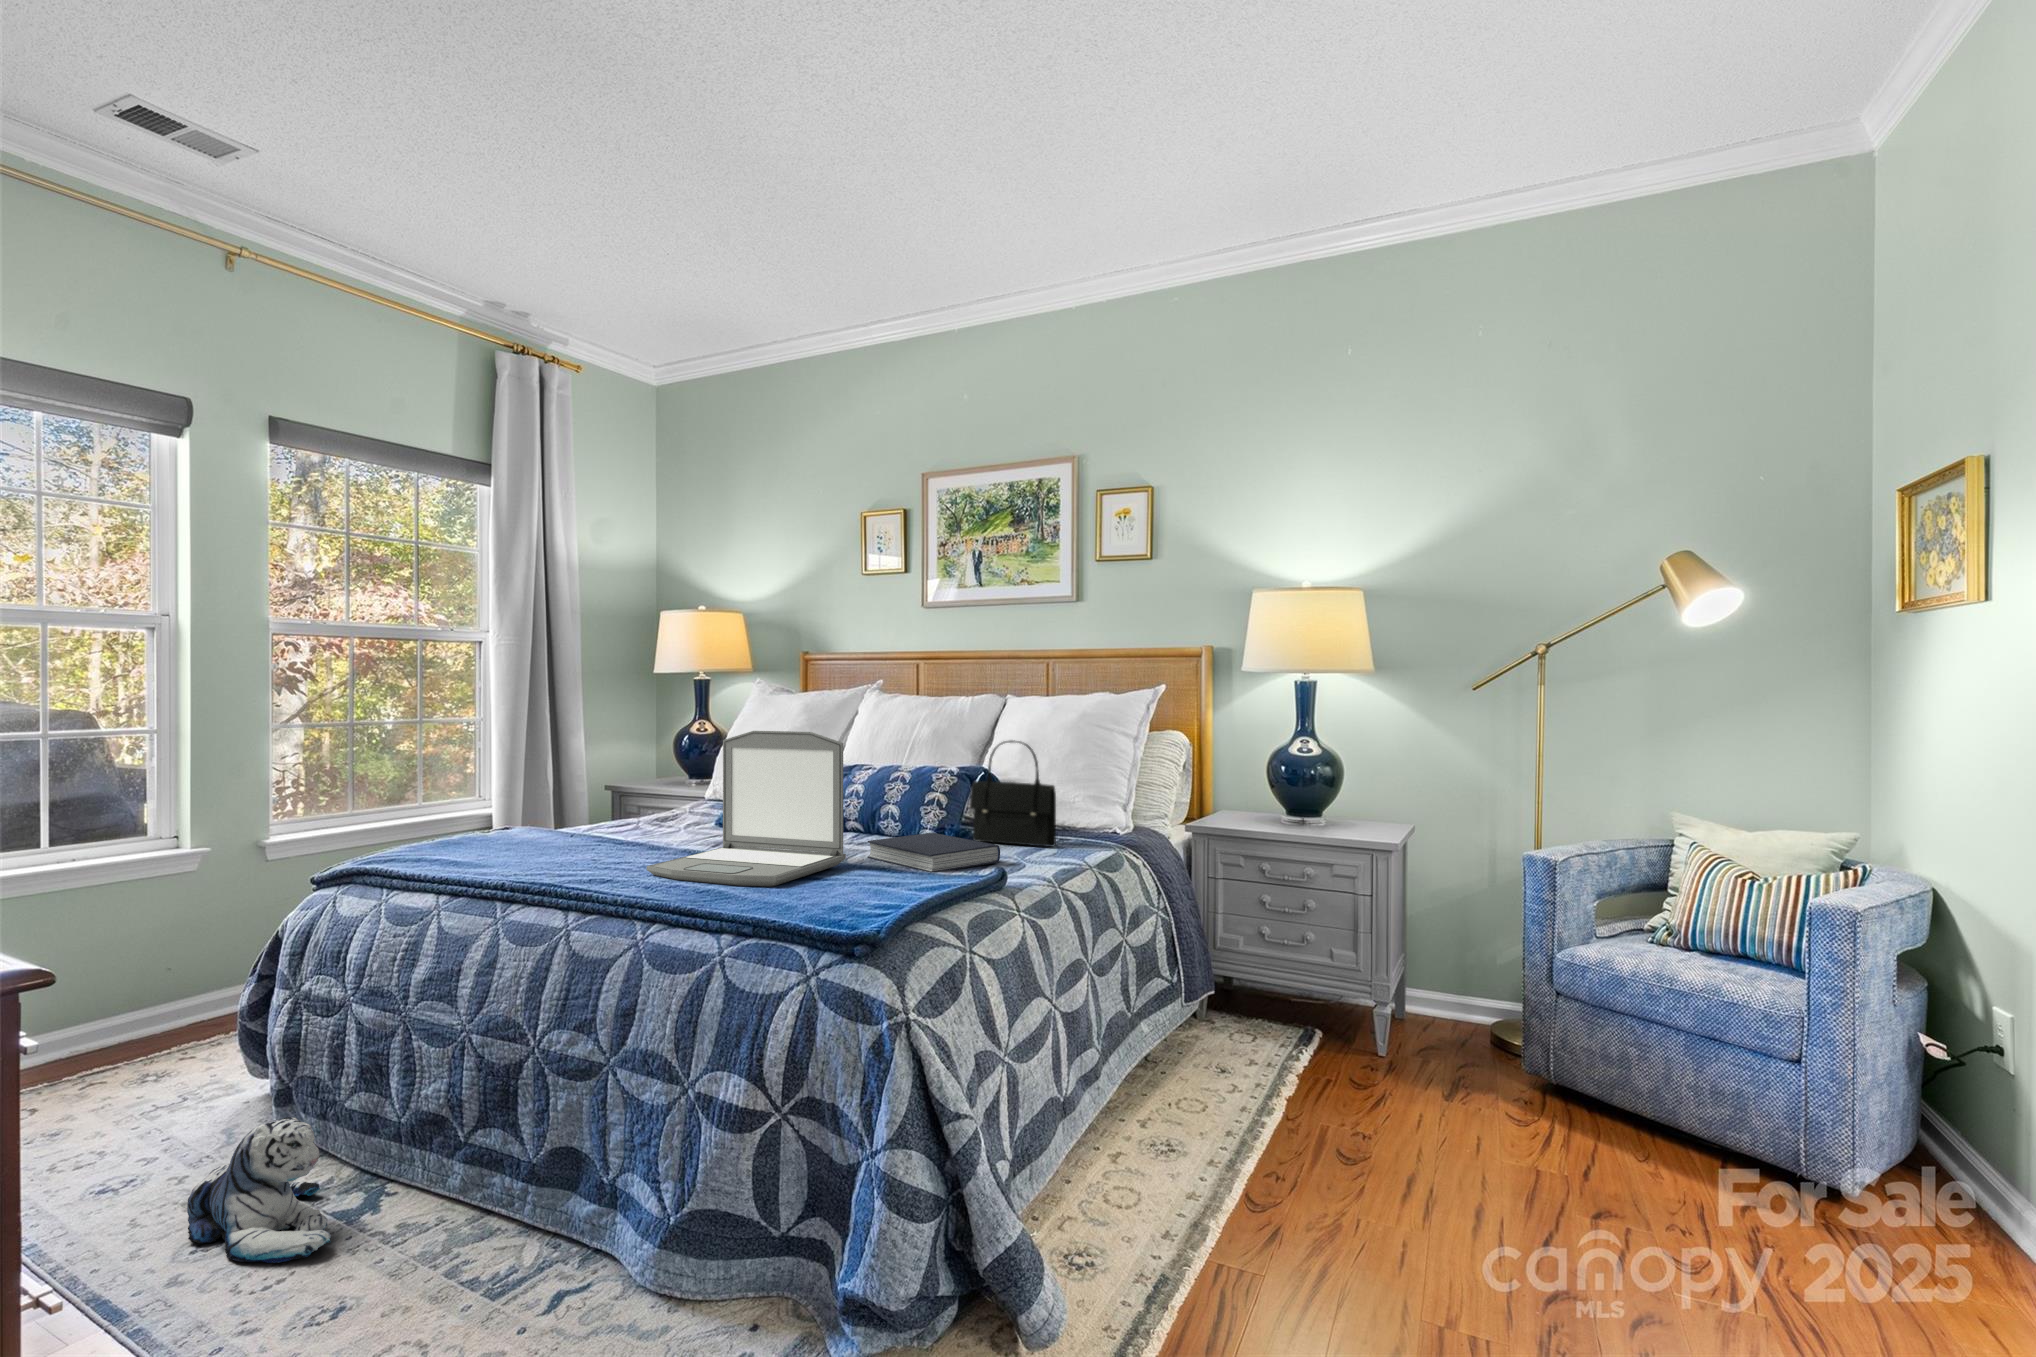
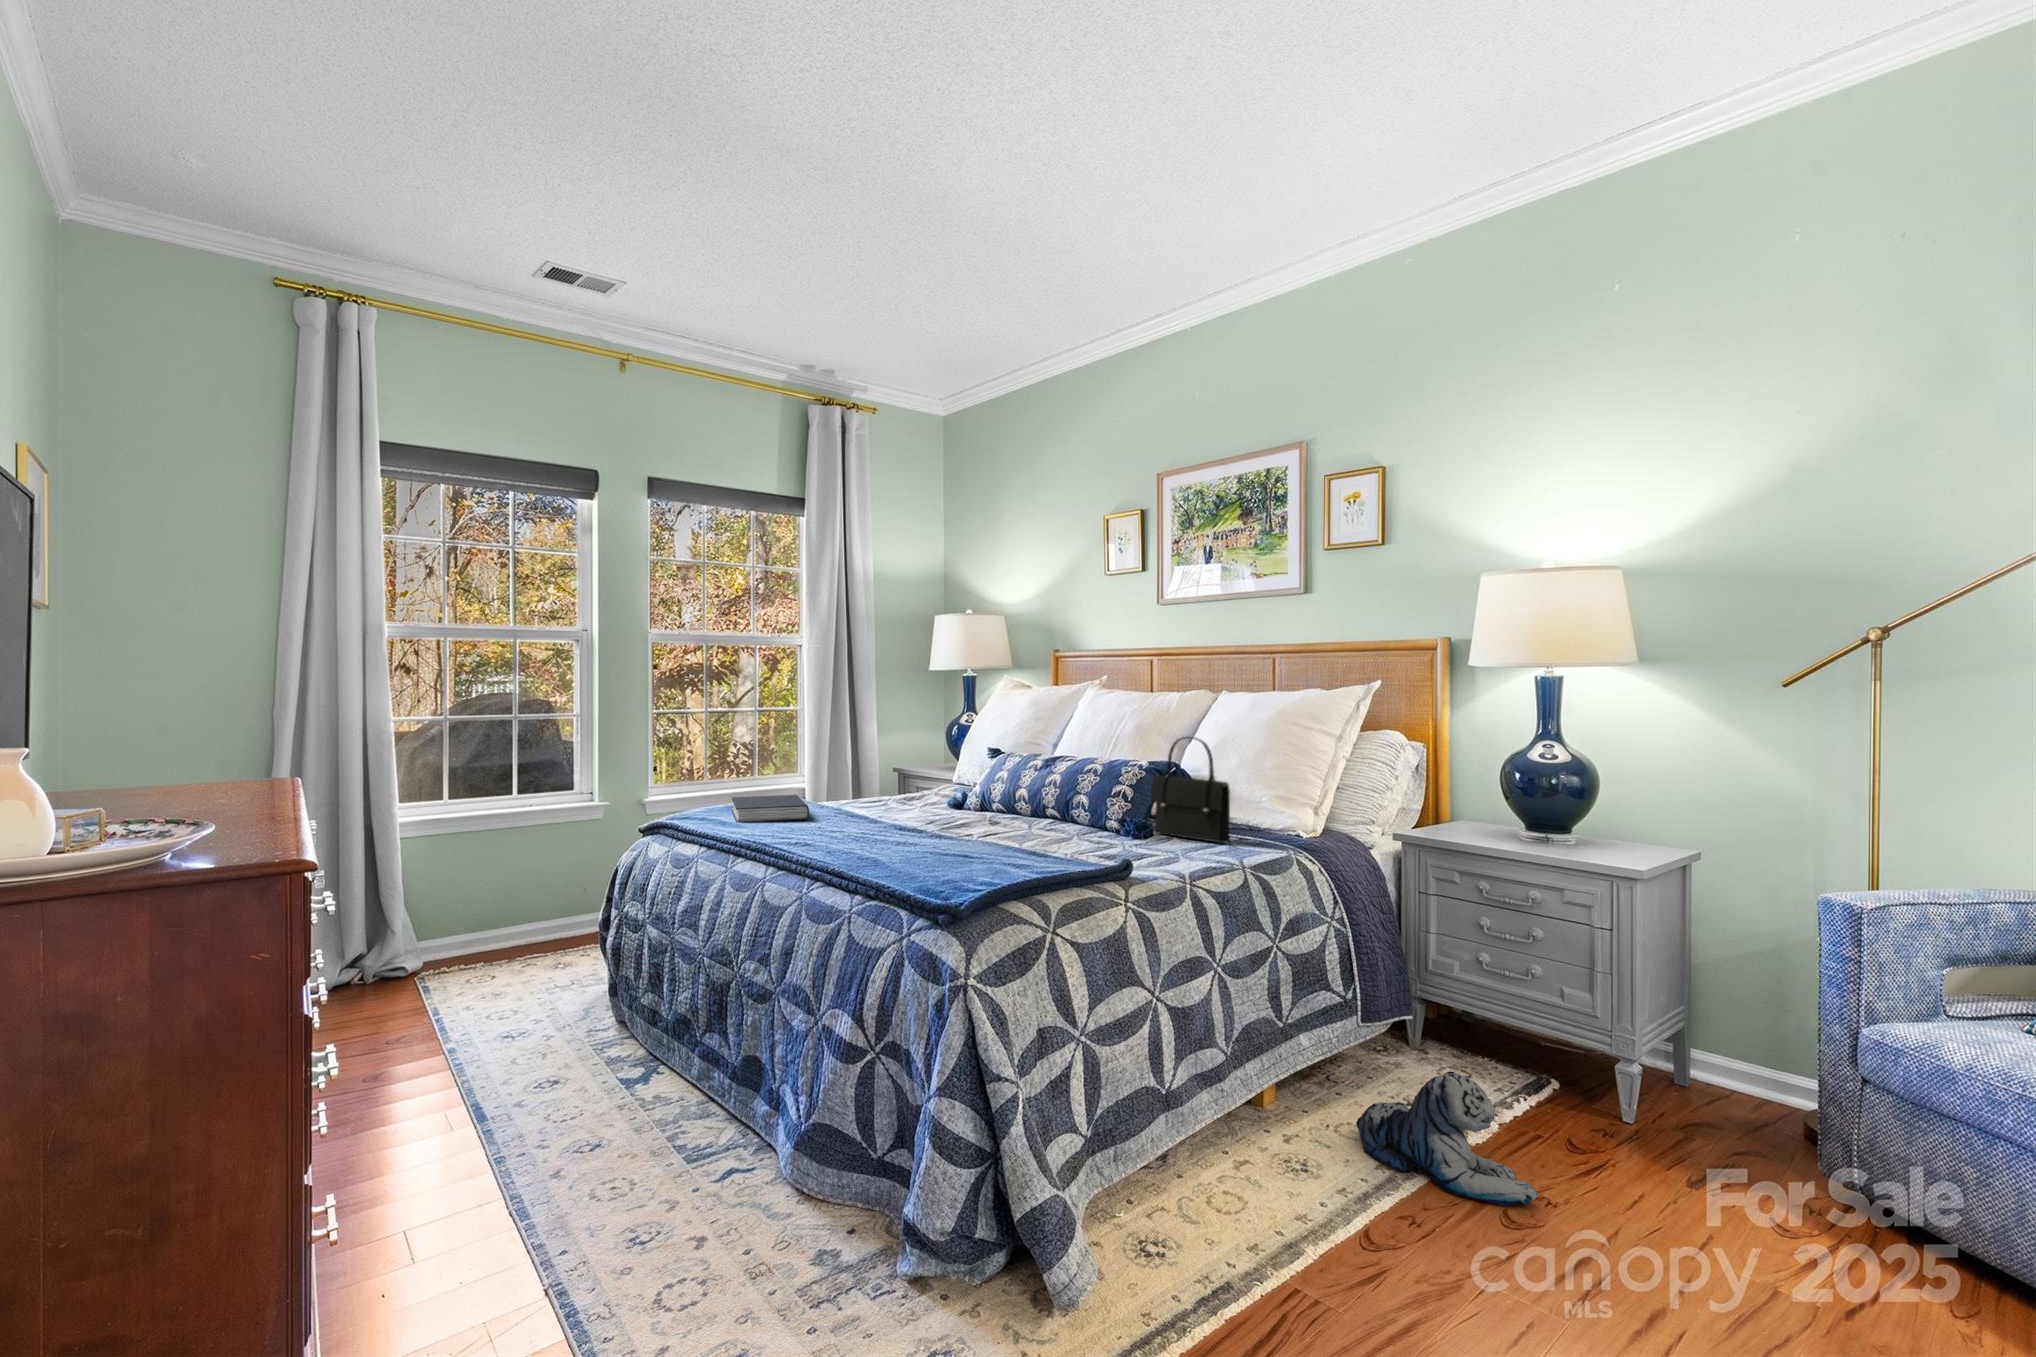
laptop: present [647,731,846,887] -> none [836,722,1003,860]
book: present [867,833,1000,873] -> present [731,795,809,822]
plush toy: present [187,1117,331,1263] -> present [1356,1072,1538,1205]

